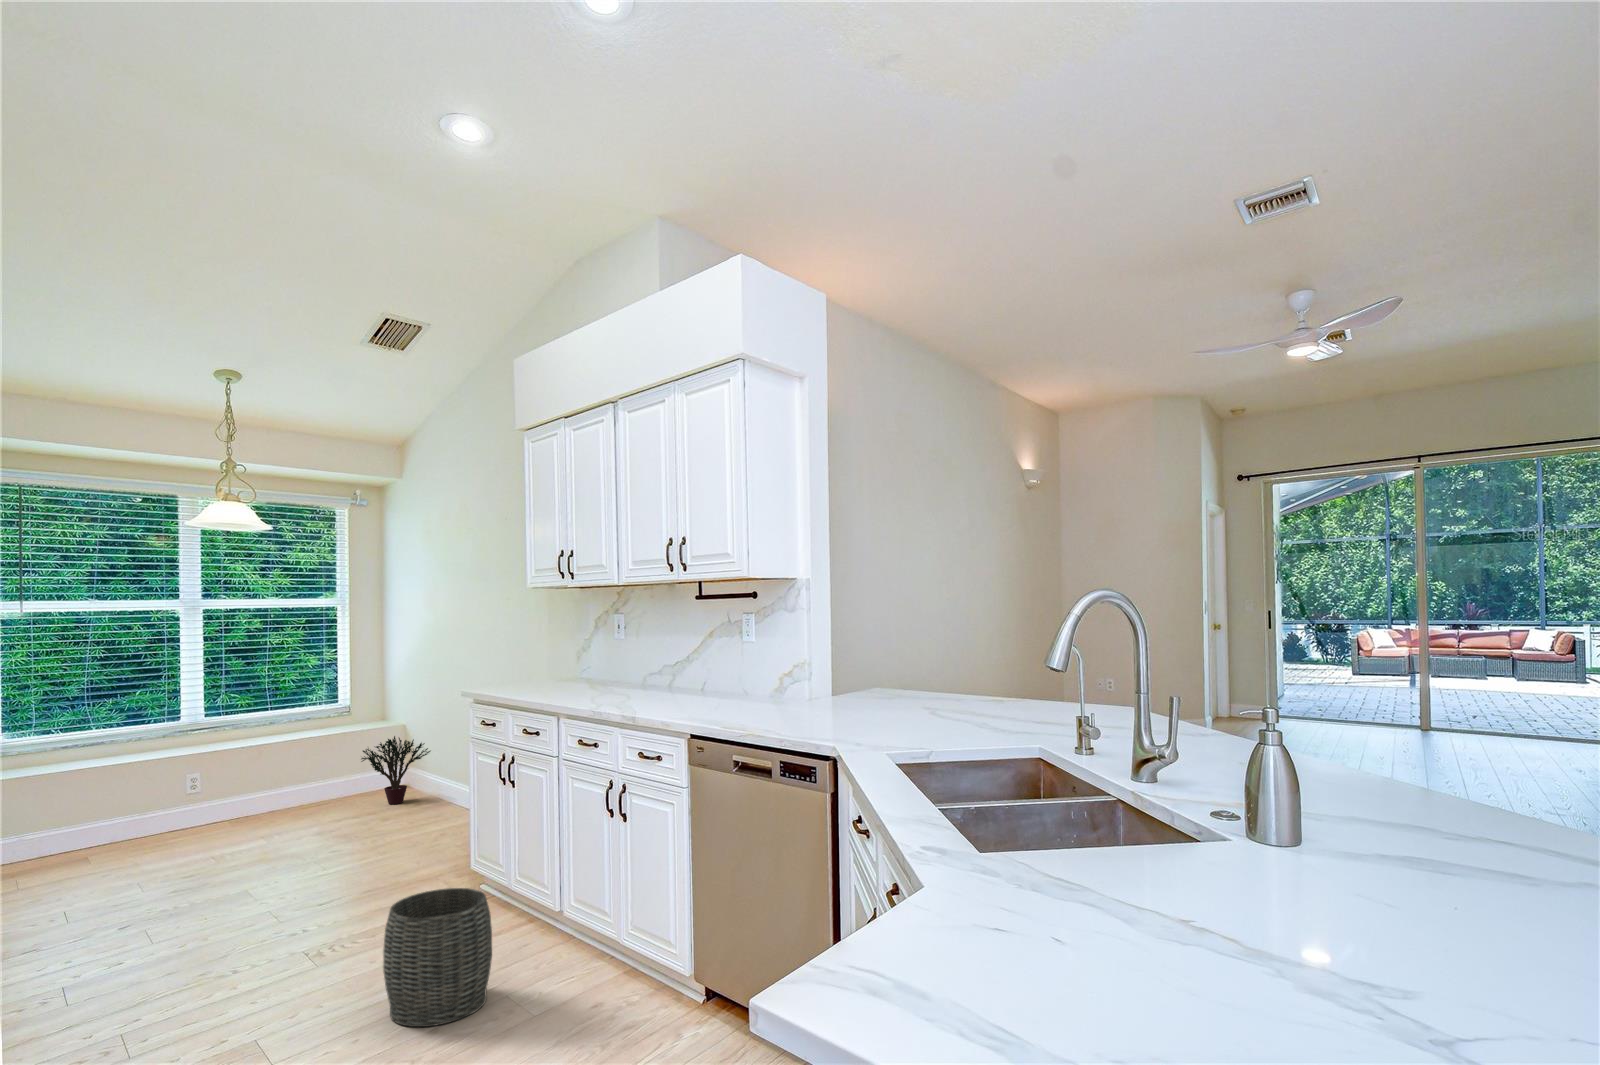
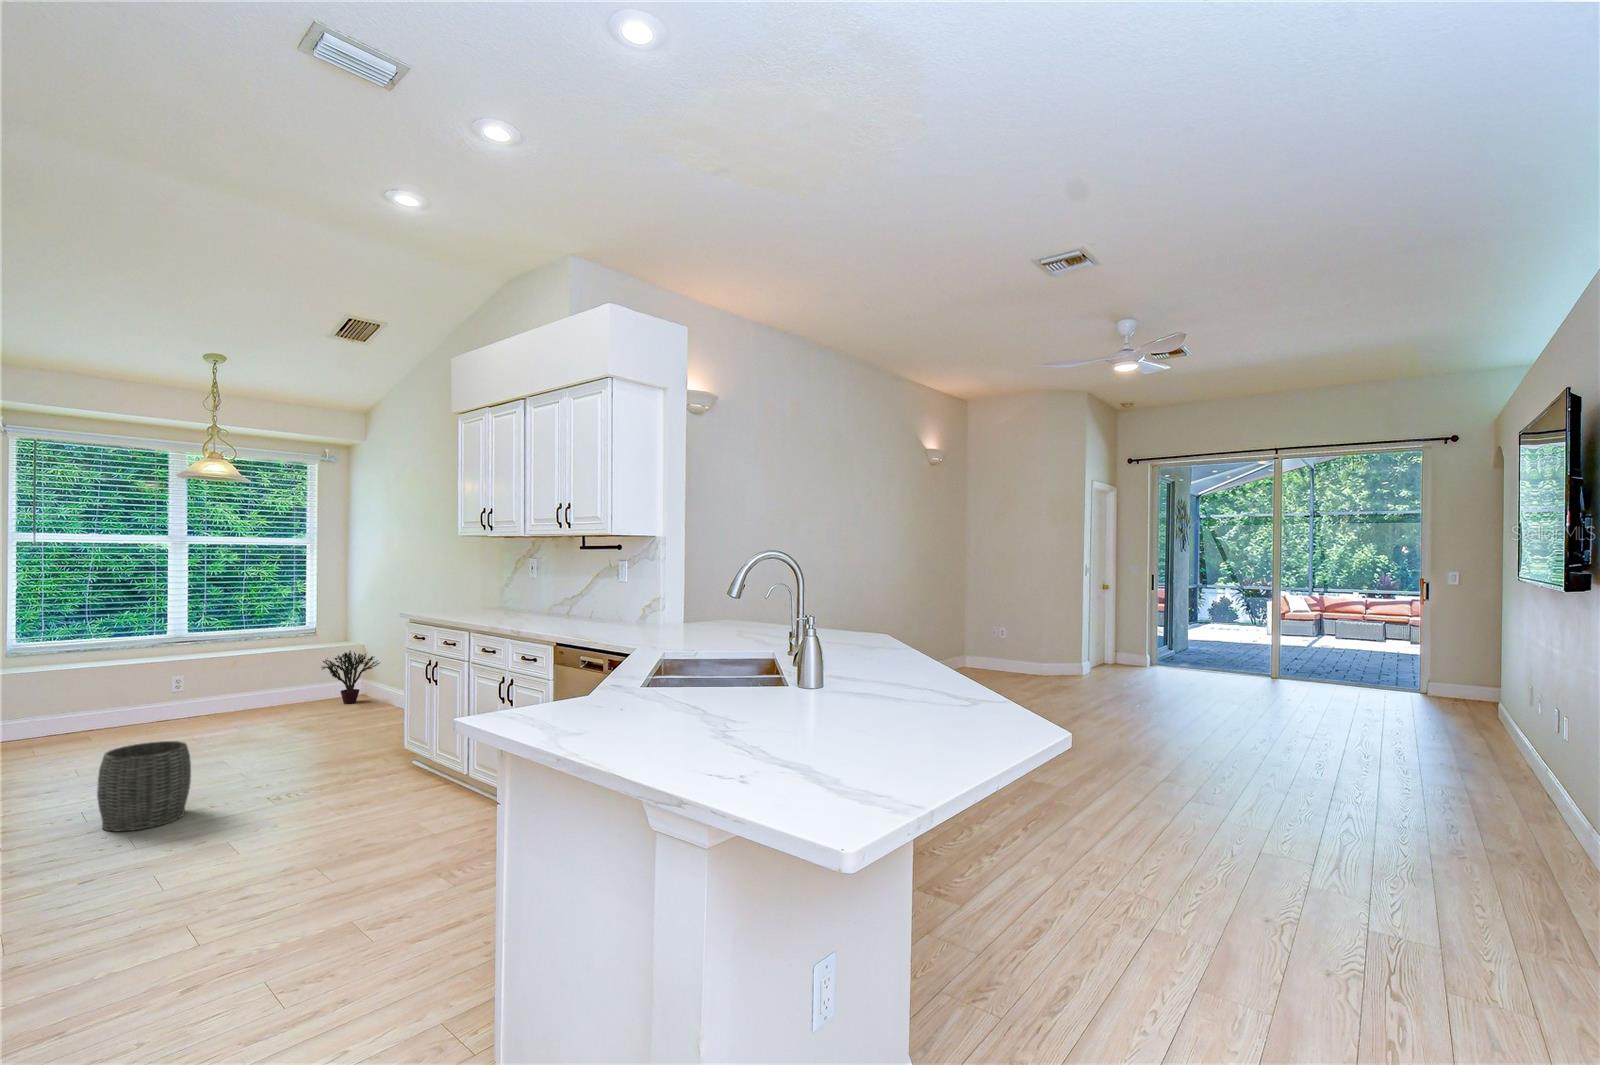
woven basket: present [383,888,492,1027] -> present [97,741,191,832]

